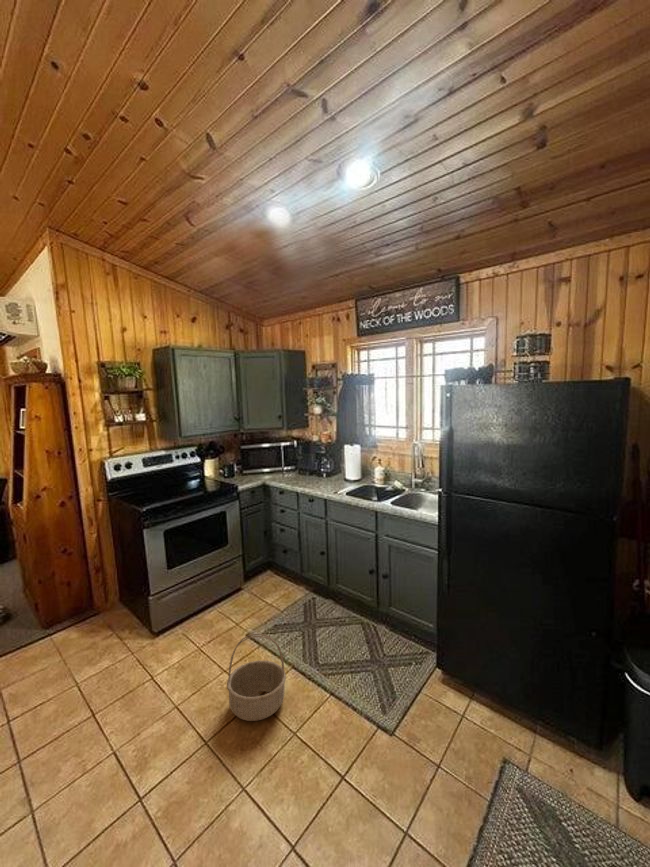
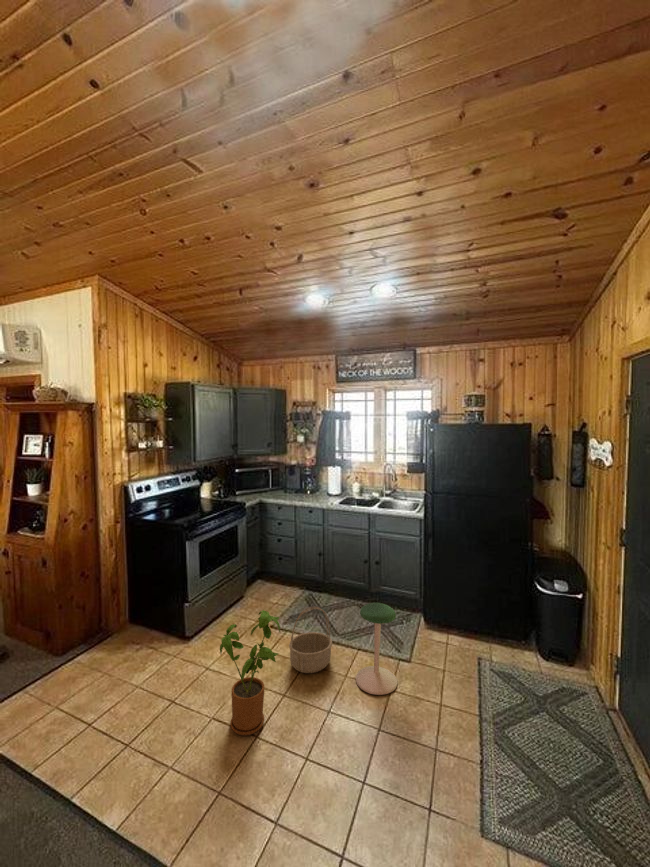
house plant: none [92,639,183,805] -> present [220,610,280,736]
stool: none [296,647,357,791] -> present [356,603,398,695]

